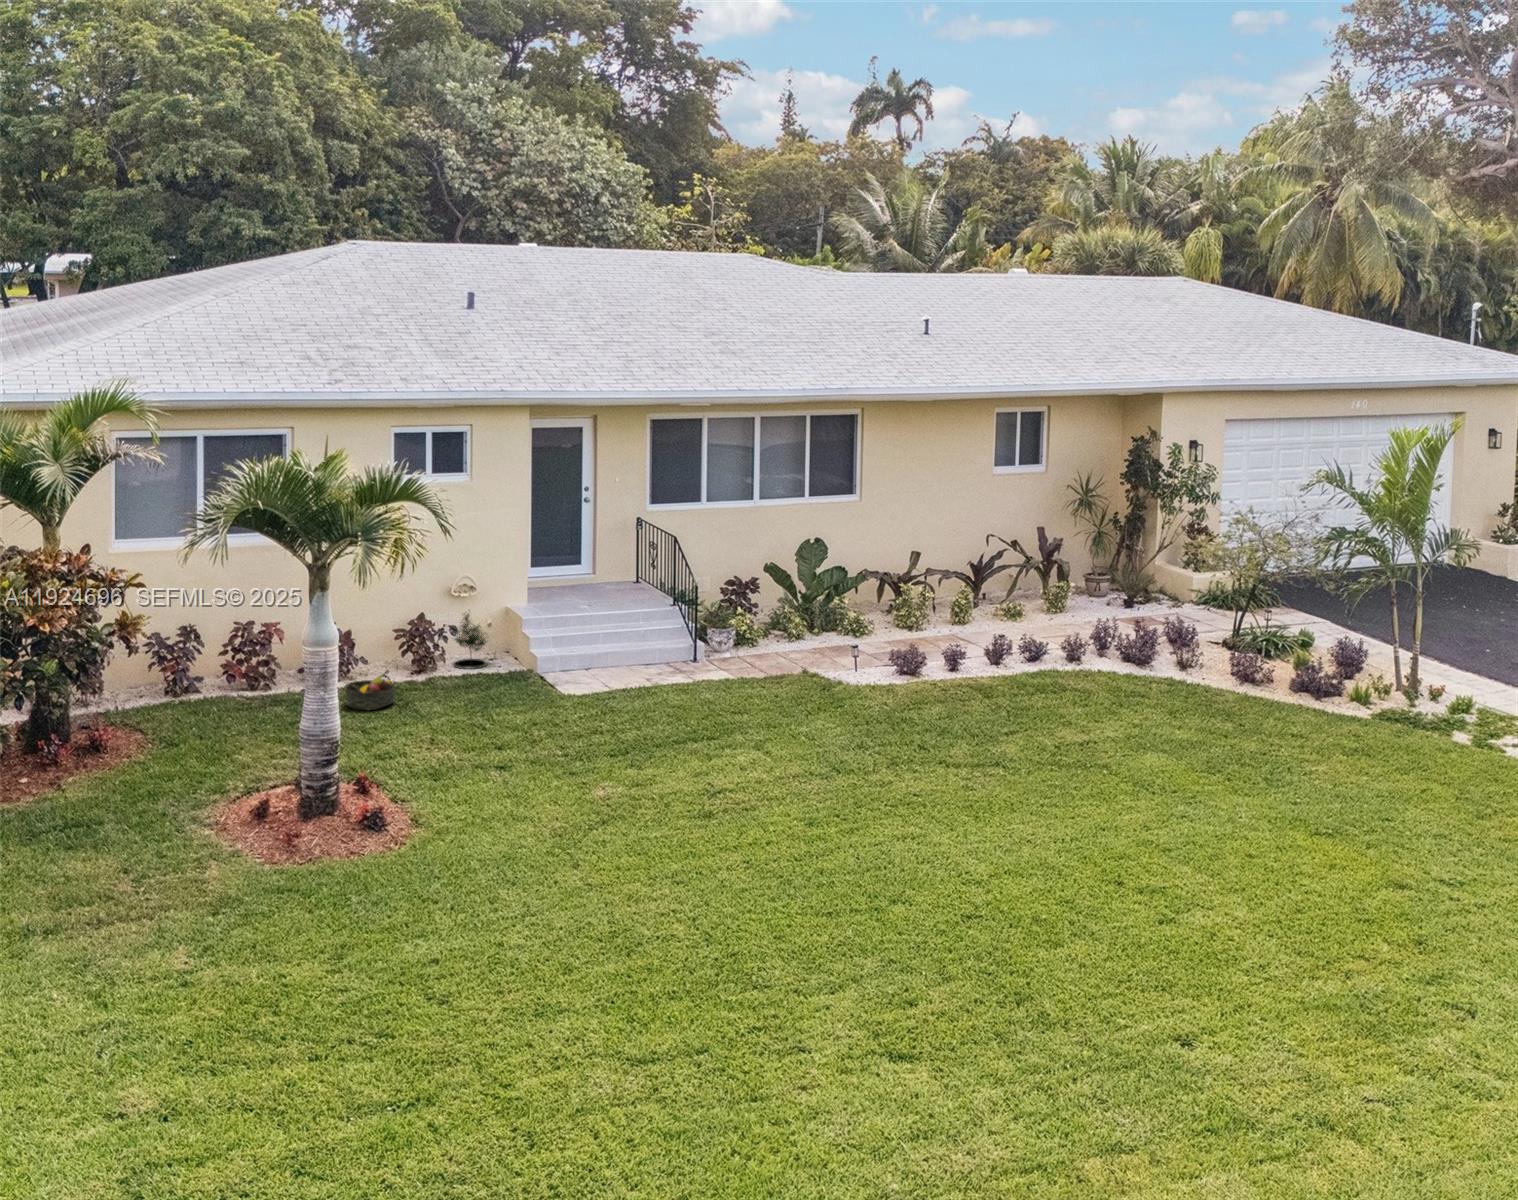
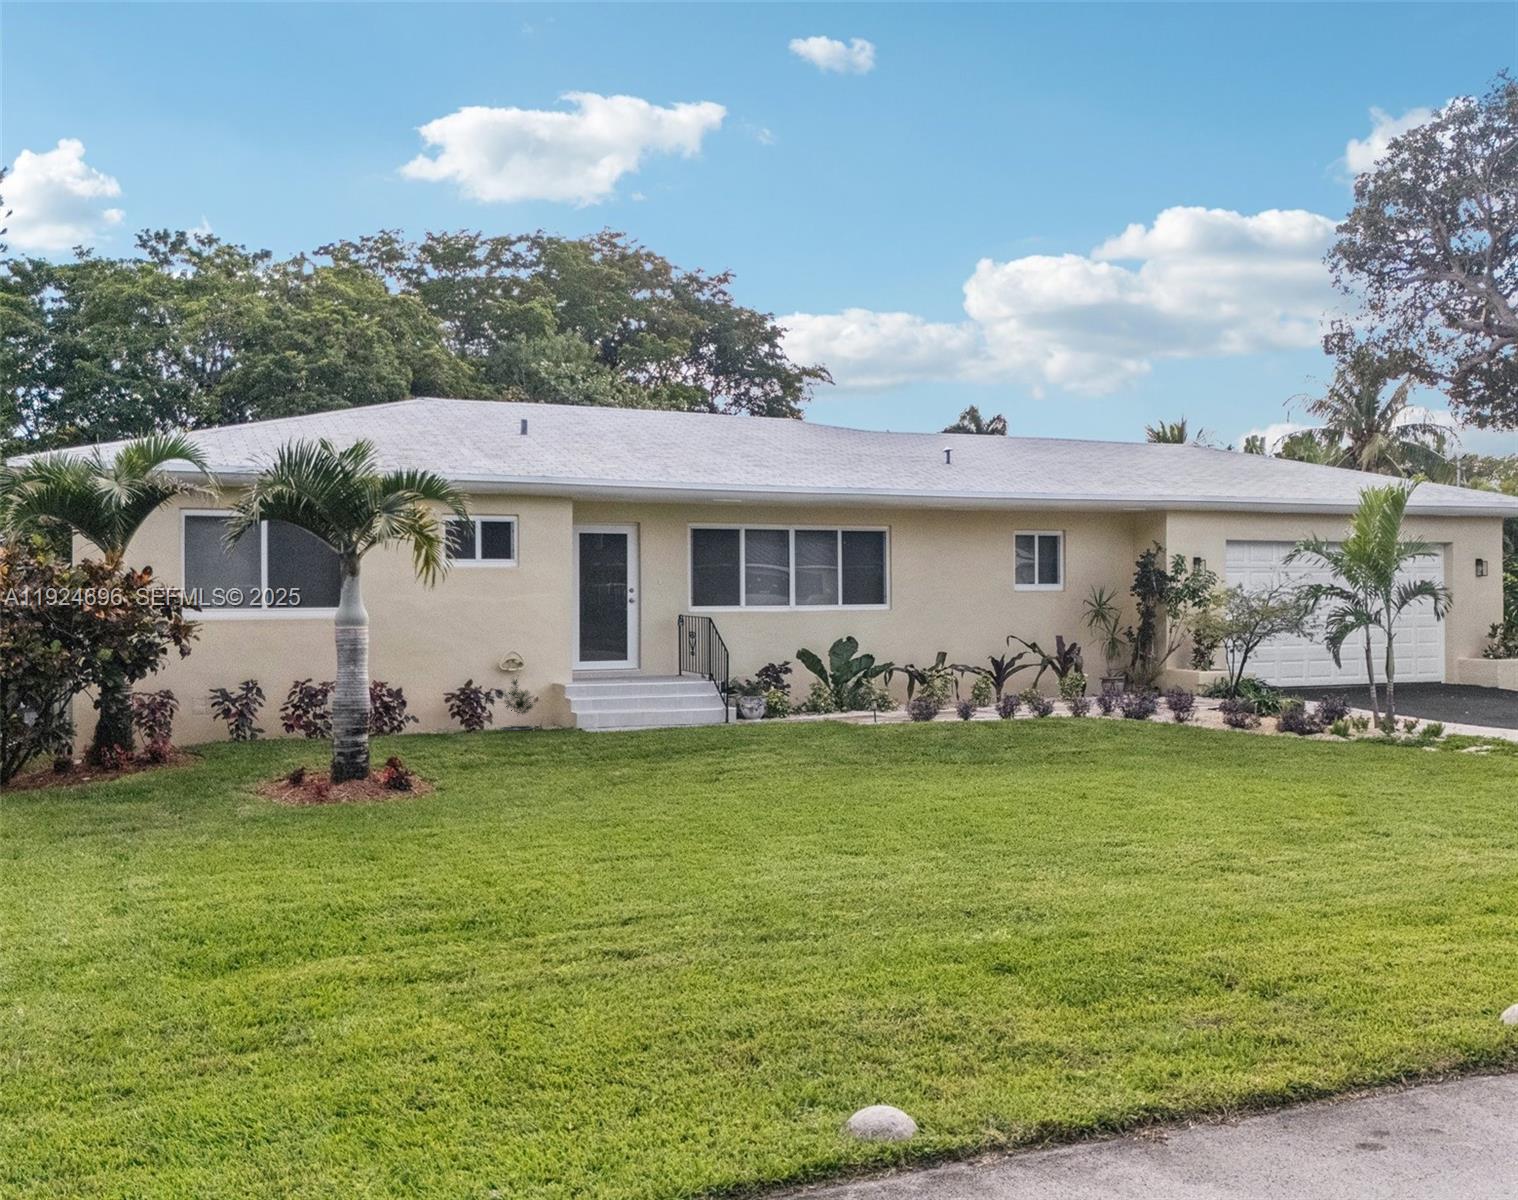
basket: present [345,671,395,710] -> none [392,714,441,747]

